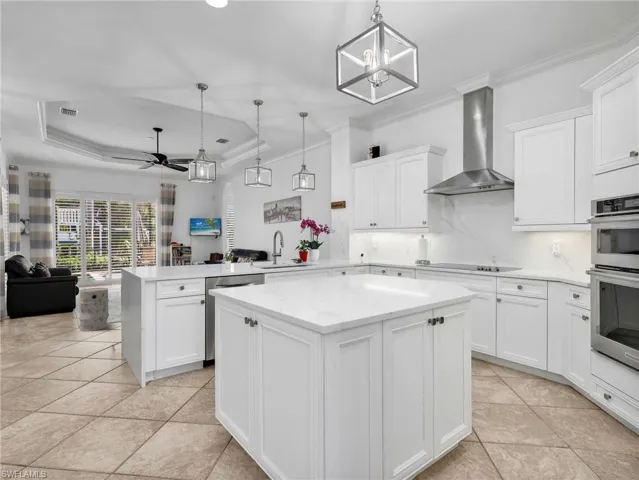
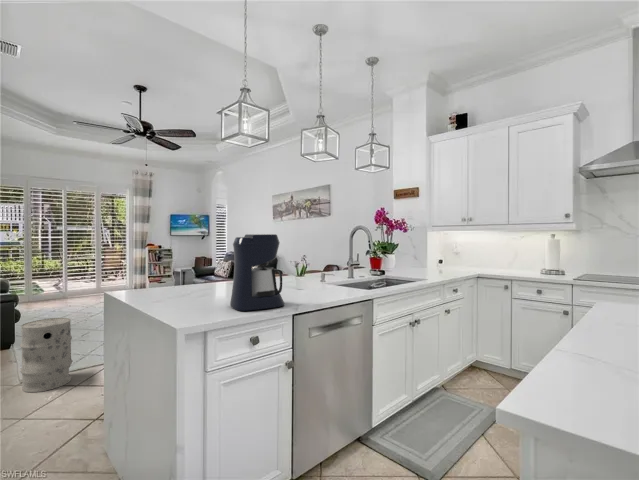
coffee maker: none [179,235,209,273] -> present [230,234,284,311]

